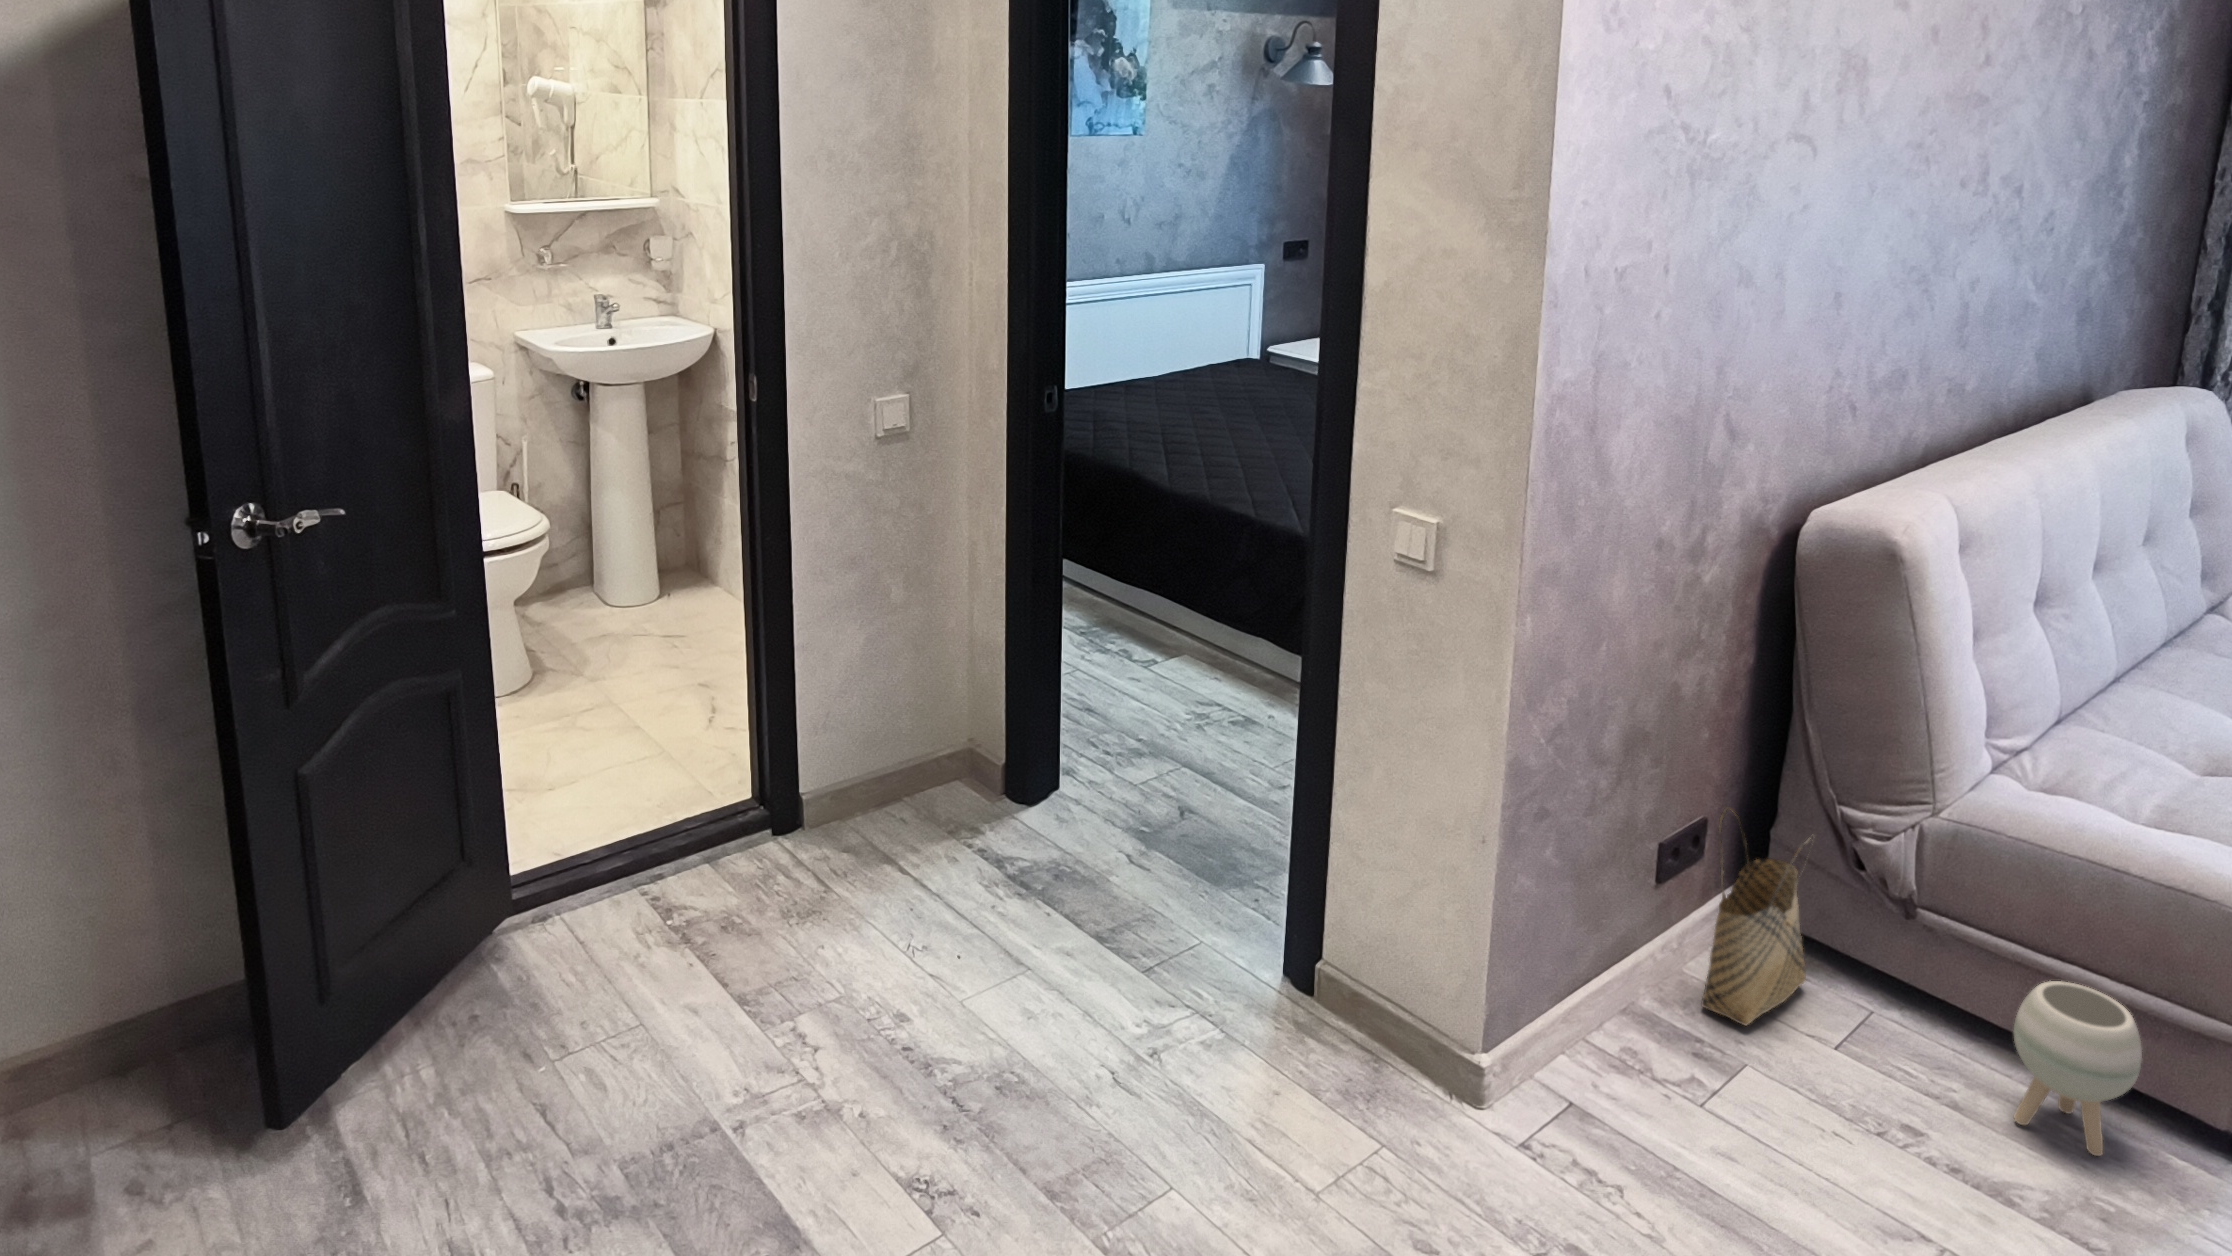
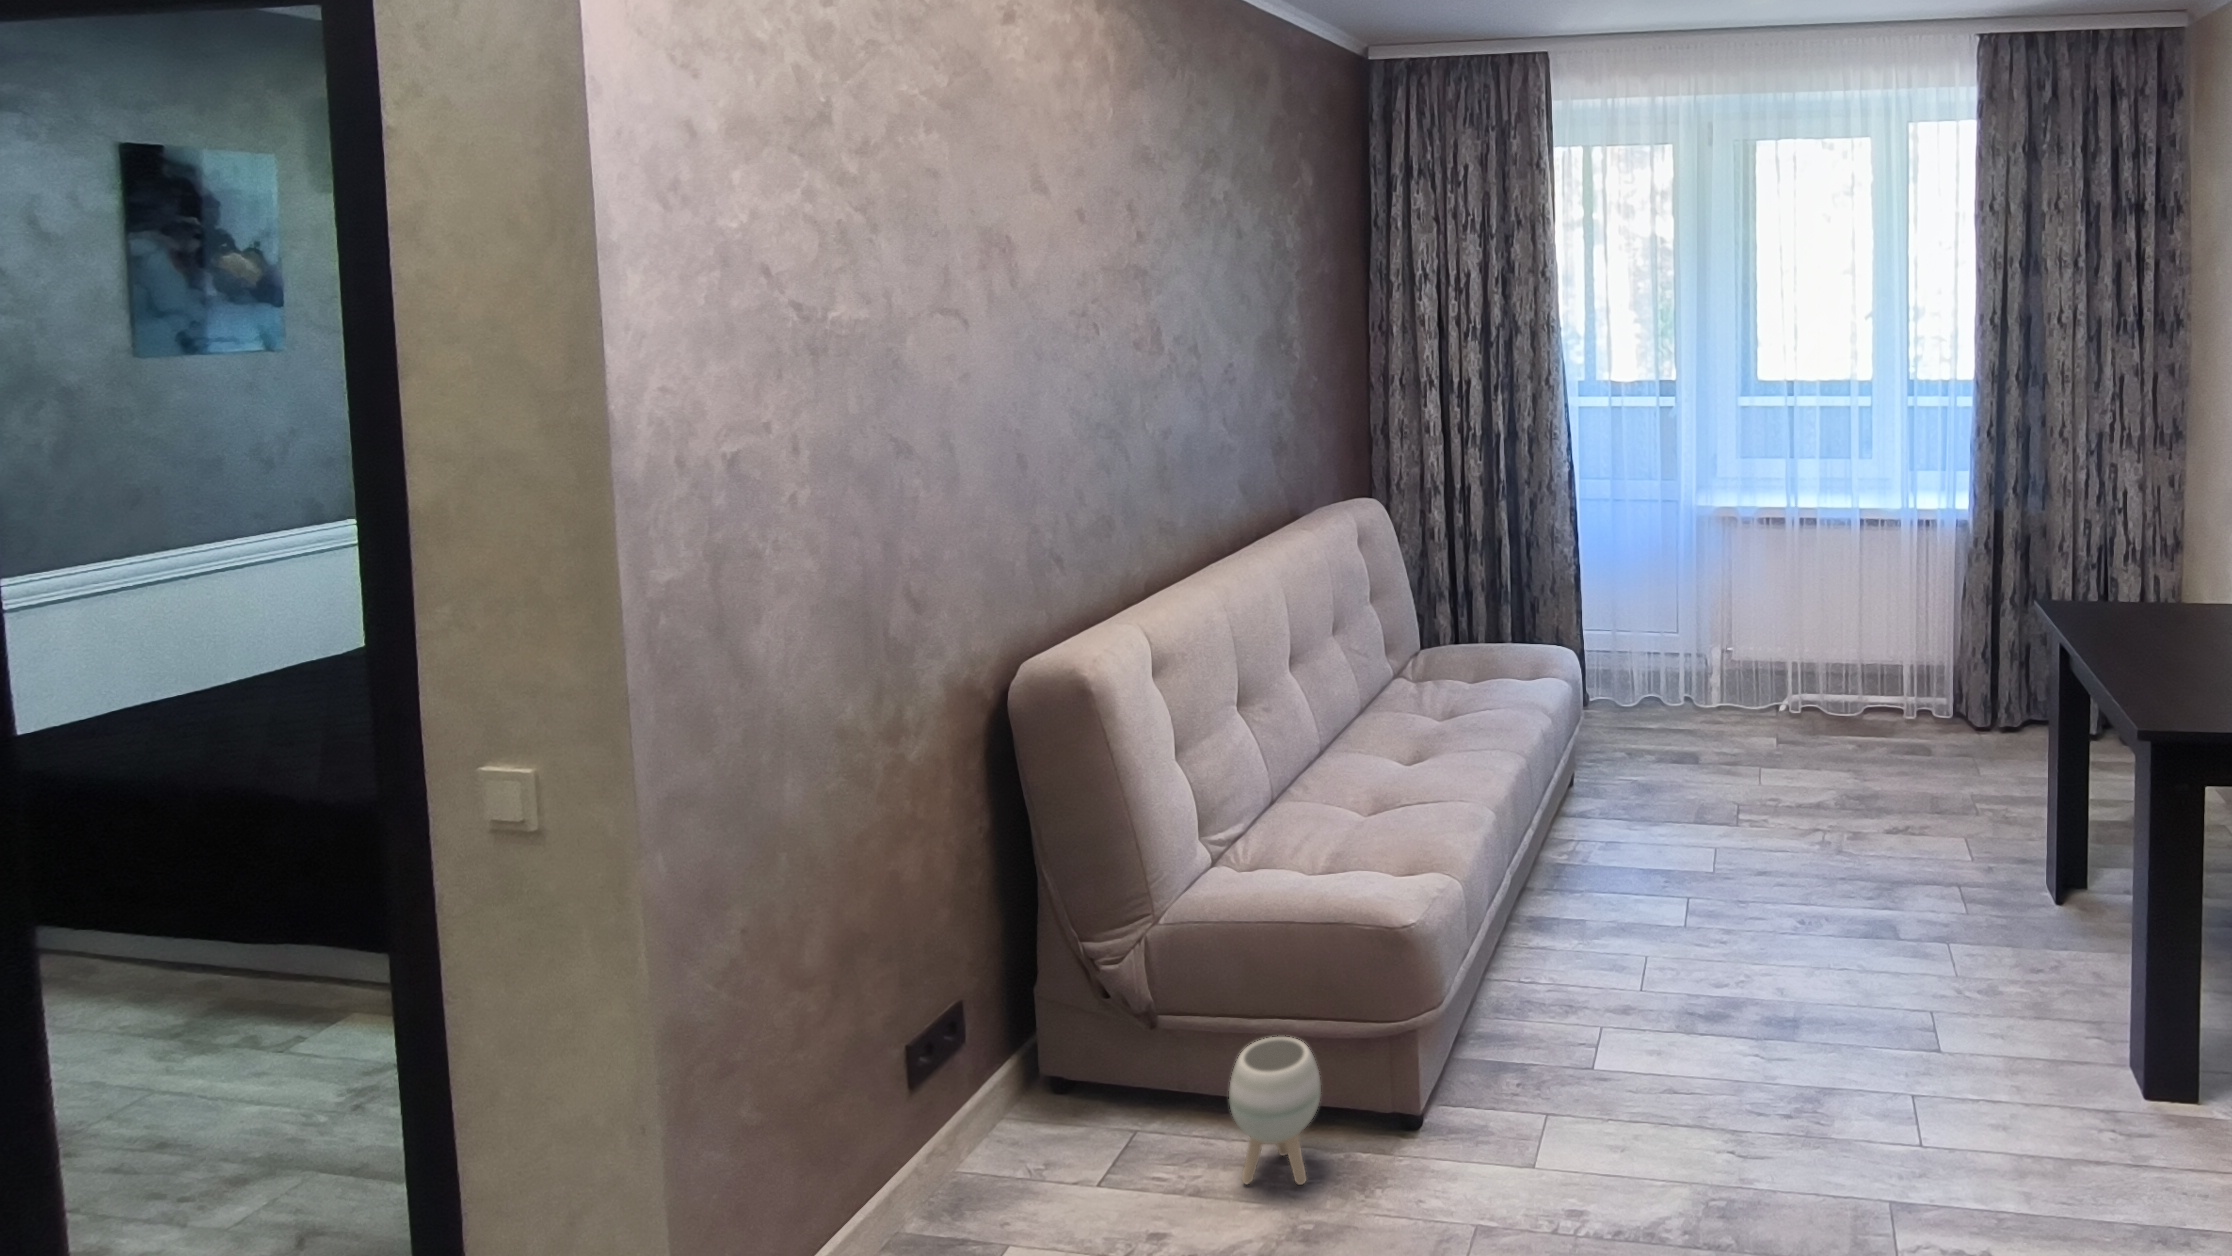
woven basket: present [1702,807,1810,1025] -> none [967,981,1078,1200]

